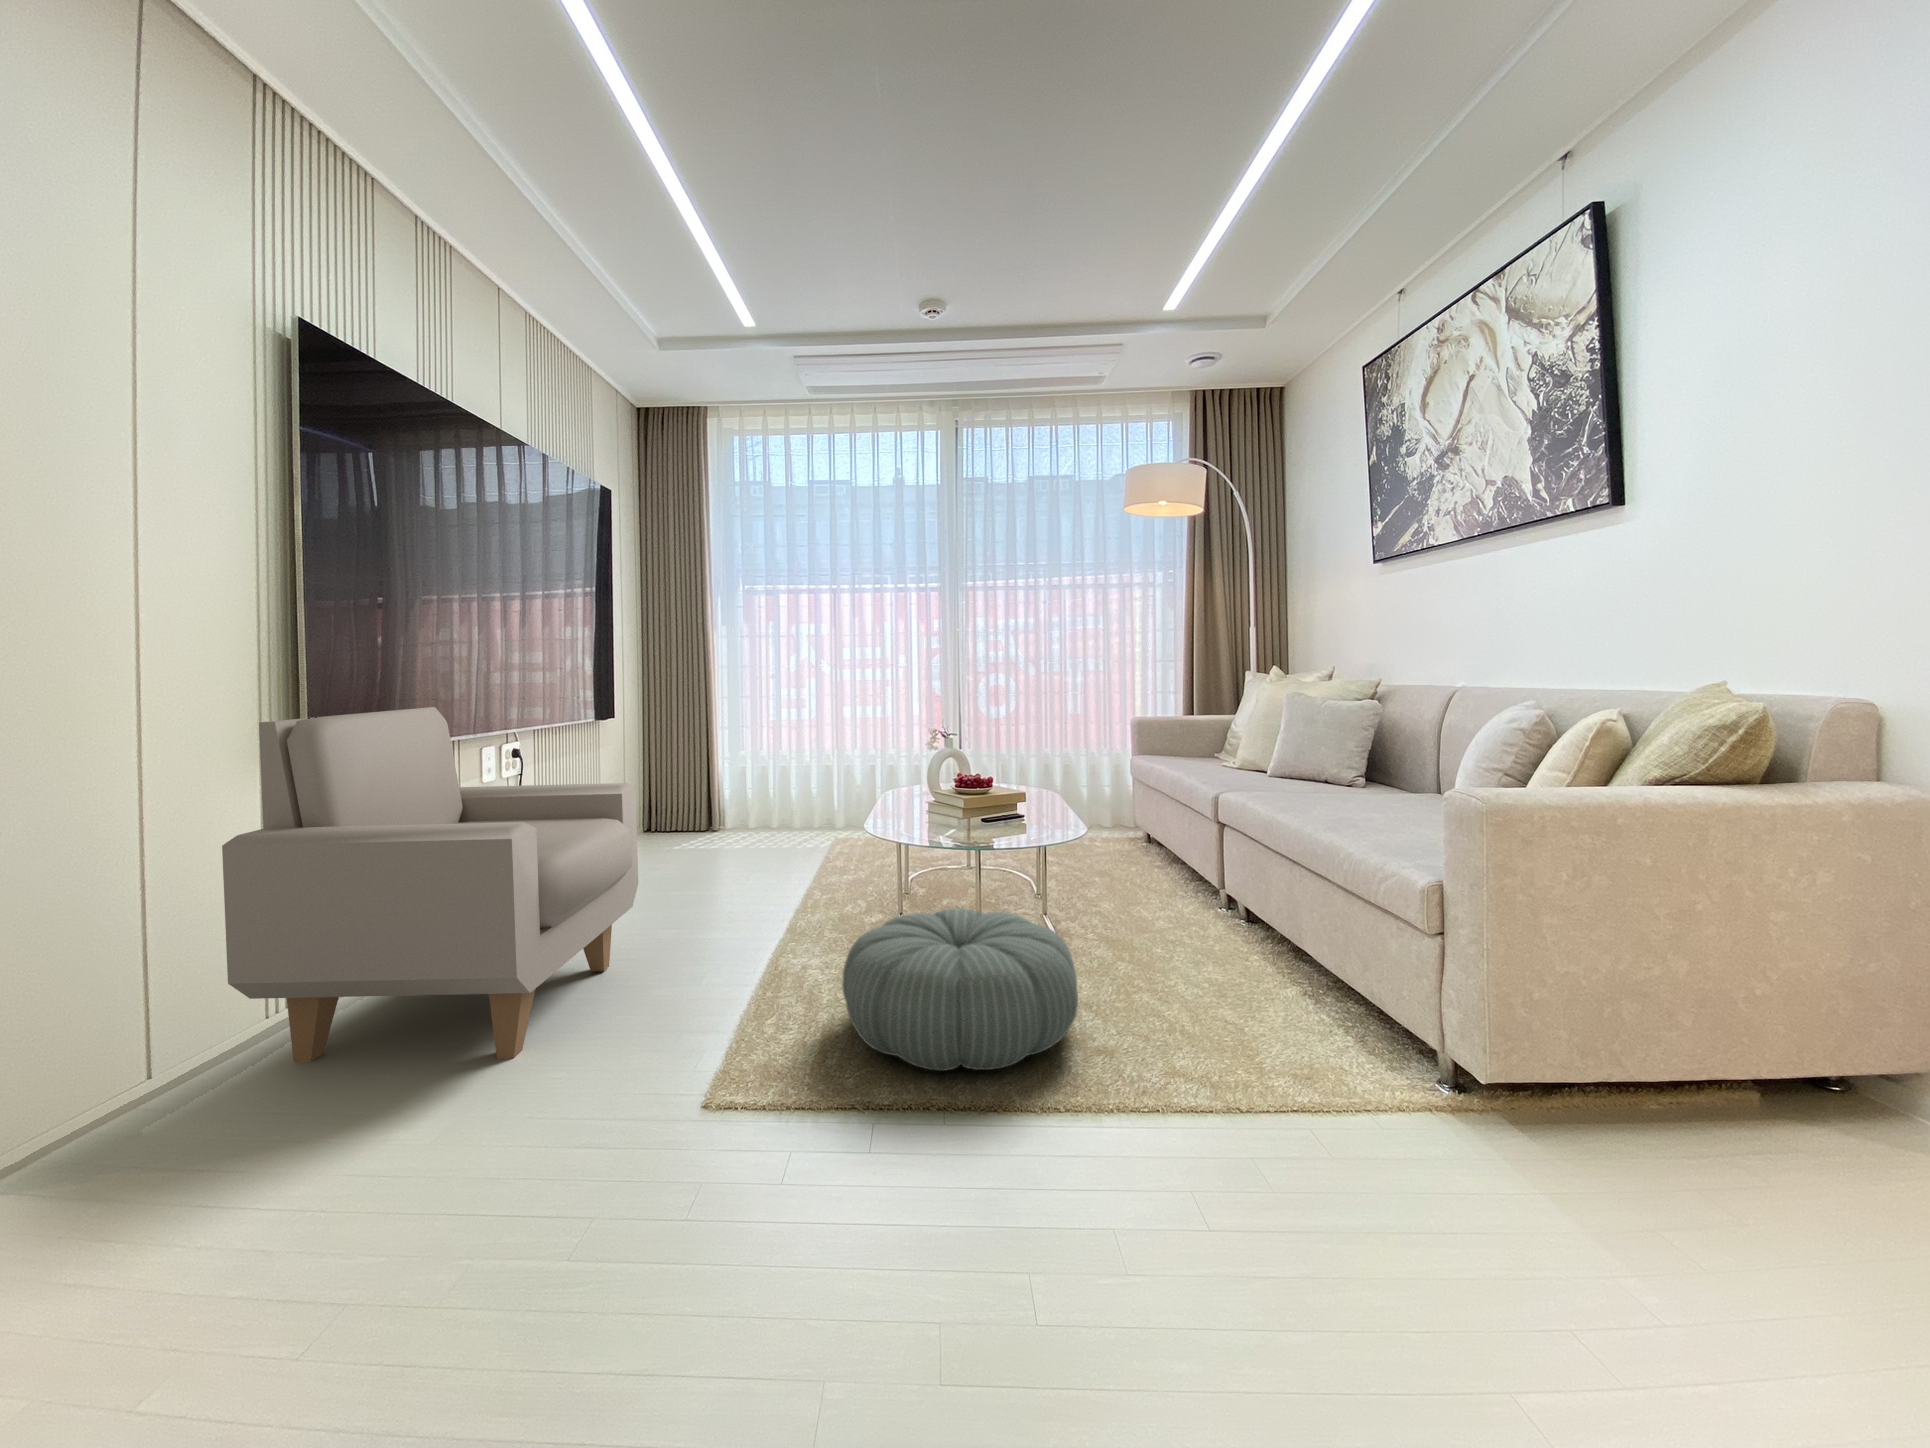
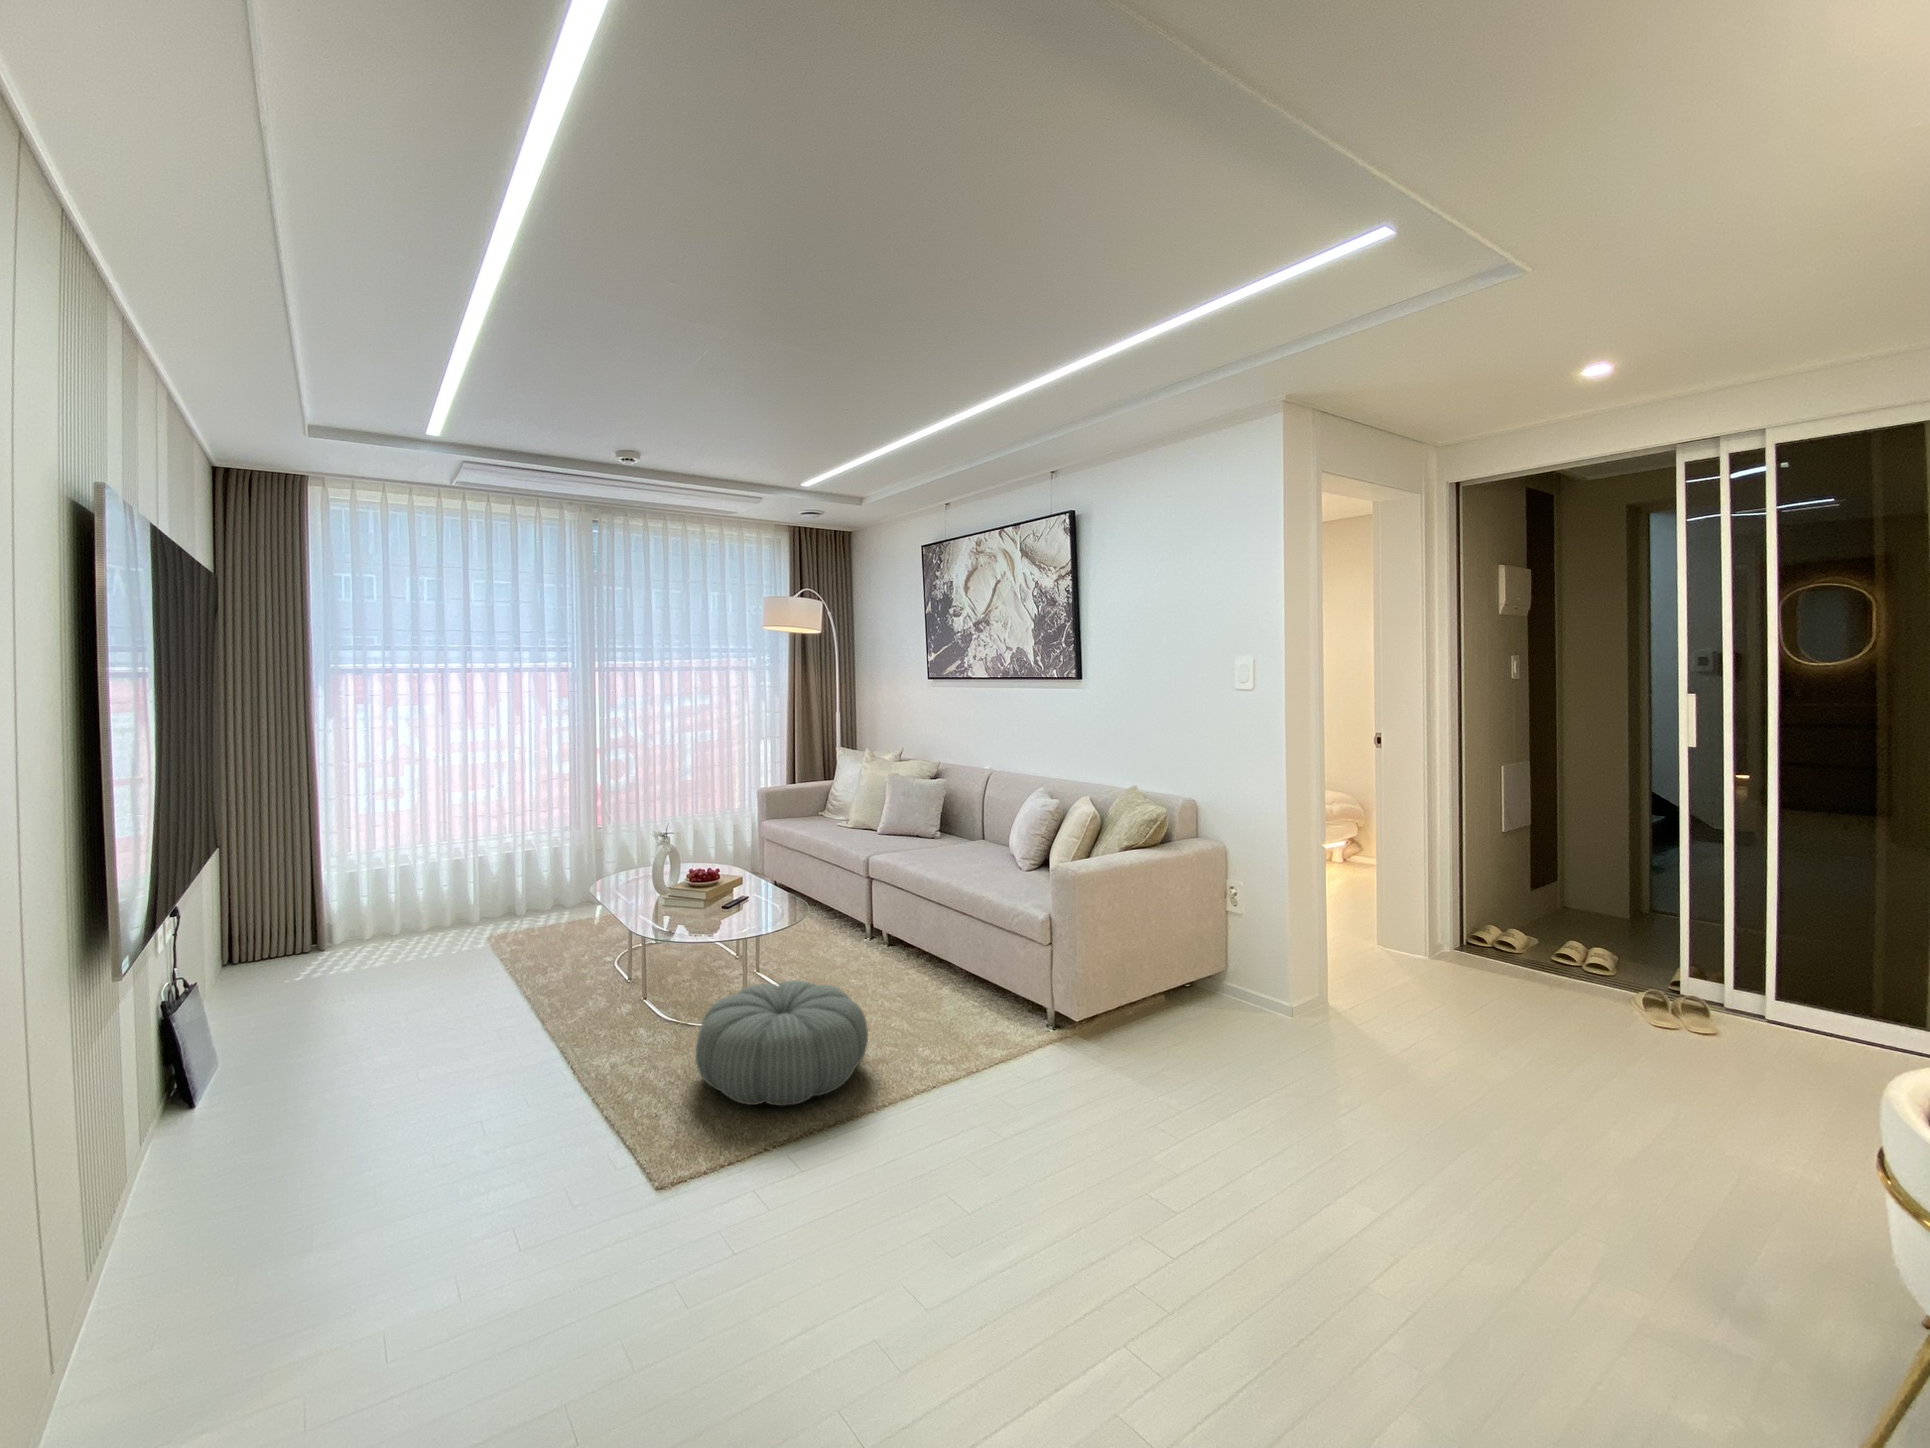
armchair: present [222,707,638,1062] -> none [90,883,467,1312]

